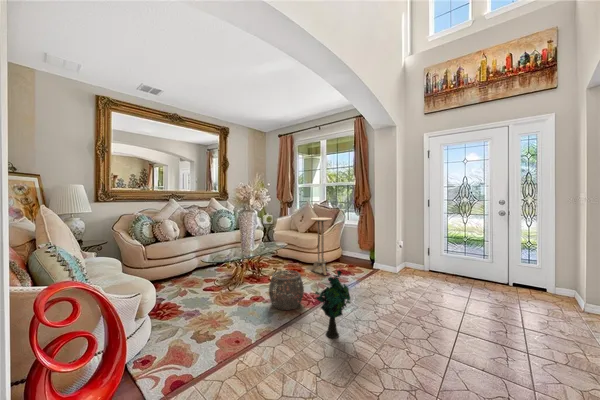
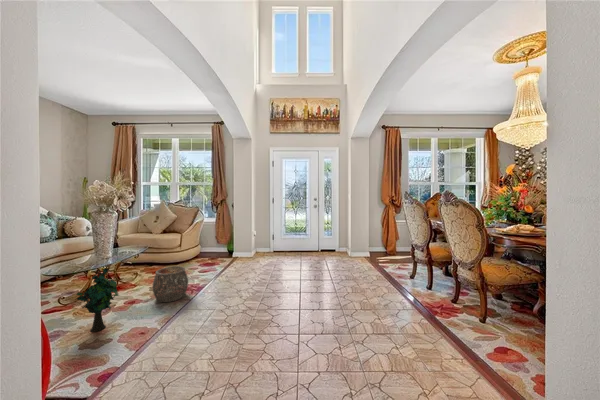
side table: present [311,218,332,275] -> none [177,217,199,269]
decorative plant: present [315,271,350,338] -> present [76,268,119,332]

